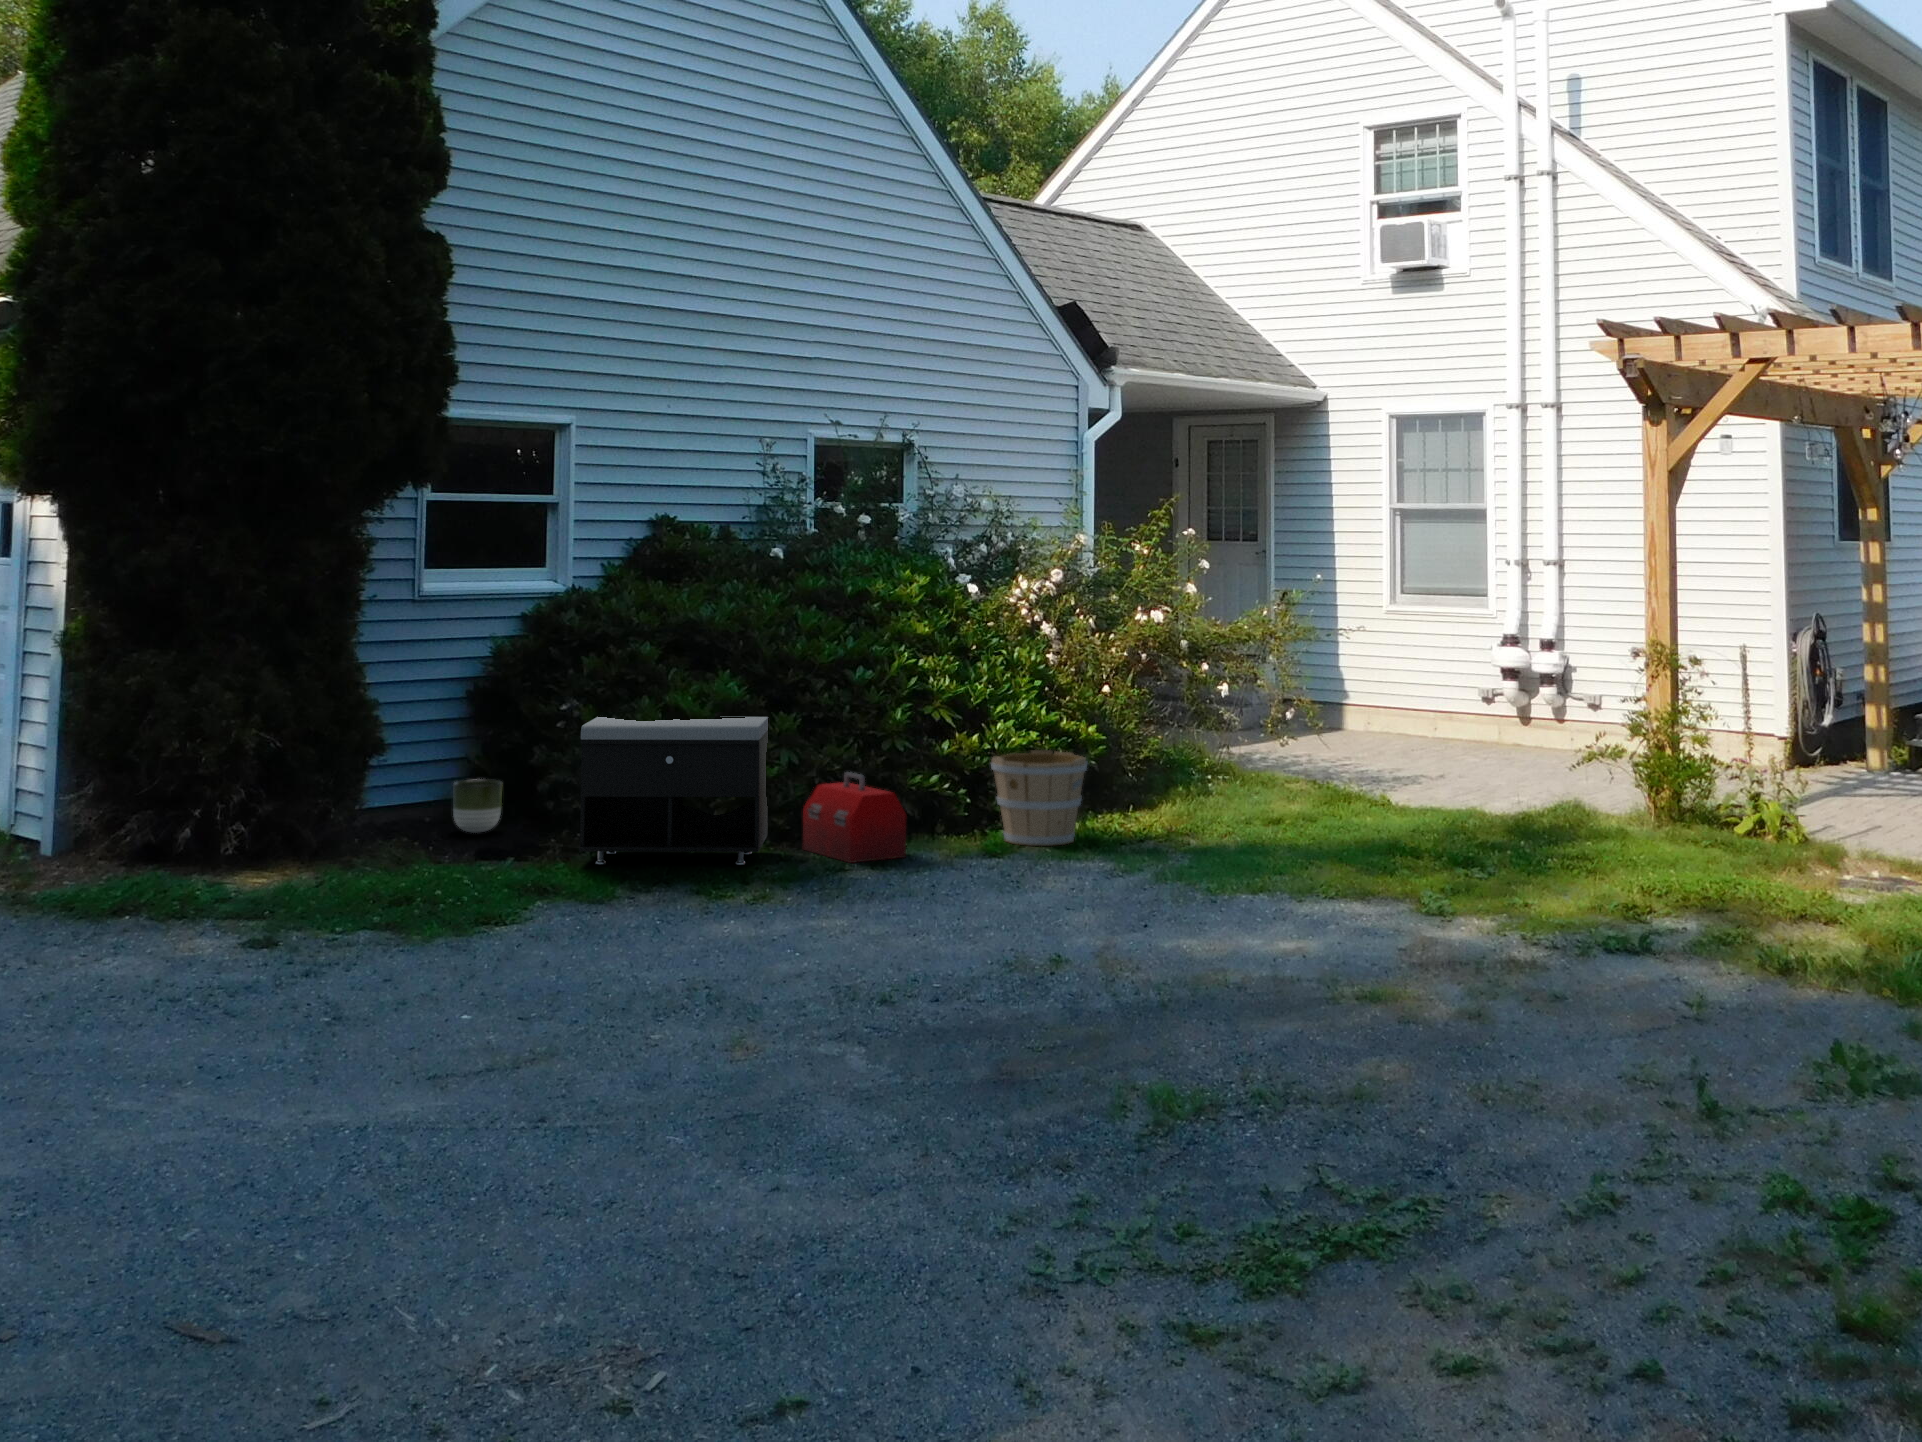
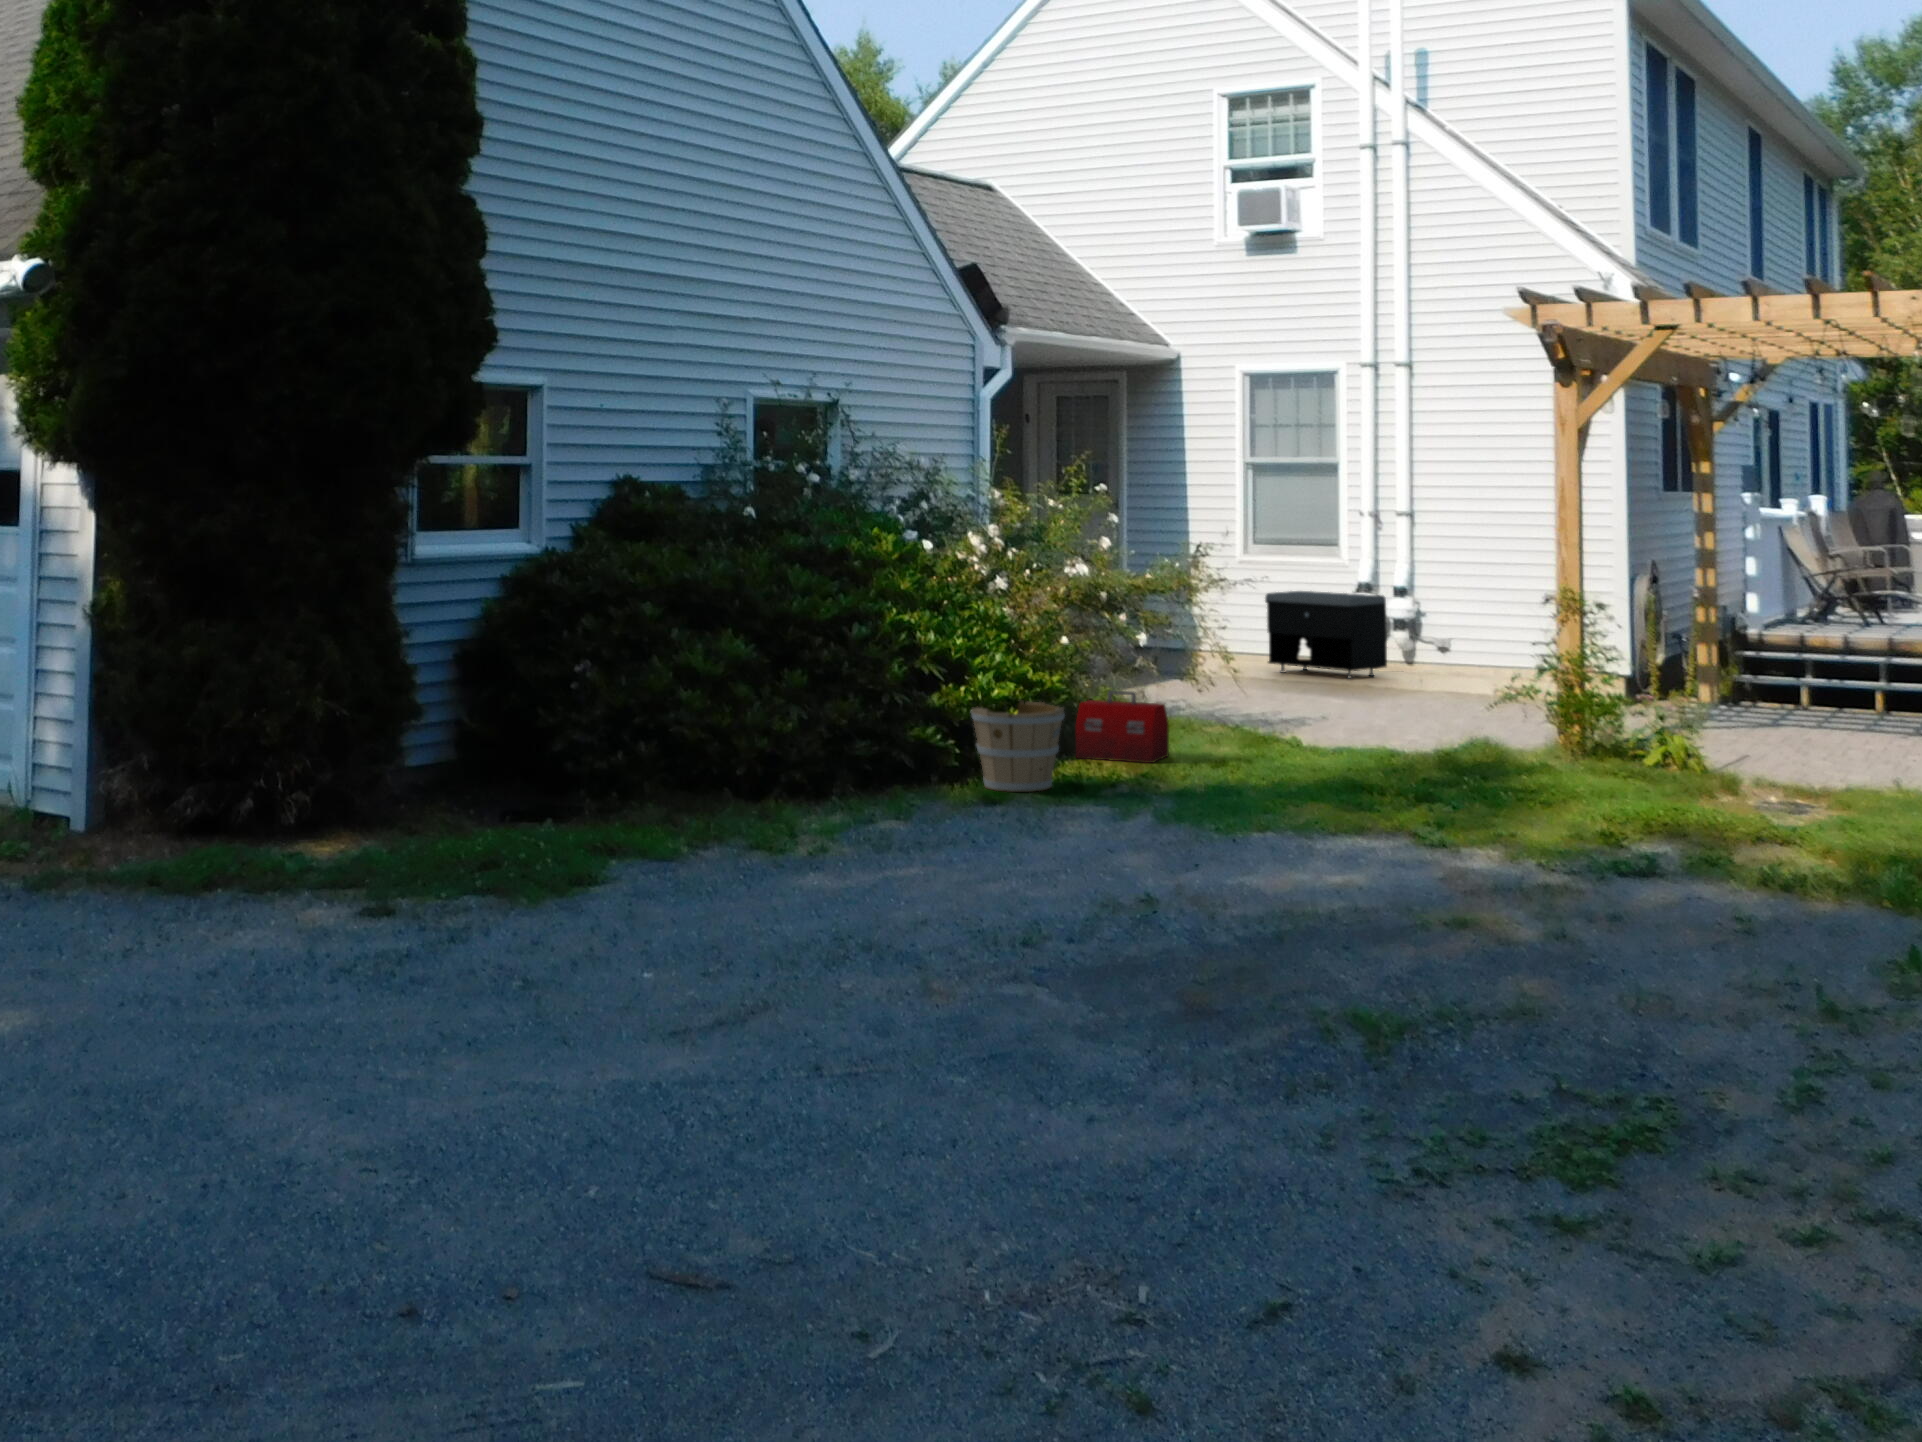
storage bench: present [579,717,768,865] -> present [1265,591,1387,679]
toolbox: present [803,772,906,863] -> present [1076,691,1169,763]
planter: present [453,779,502,833] -> none [441,739,490,791]

